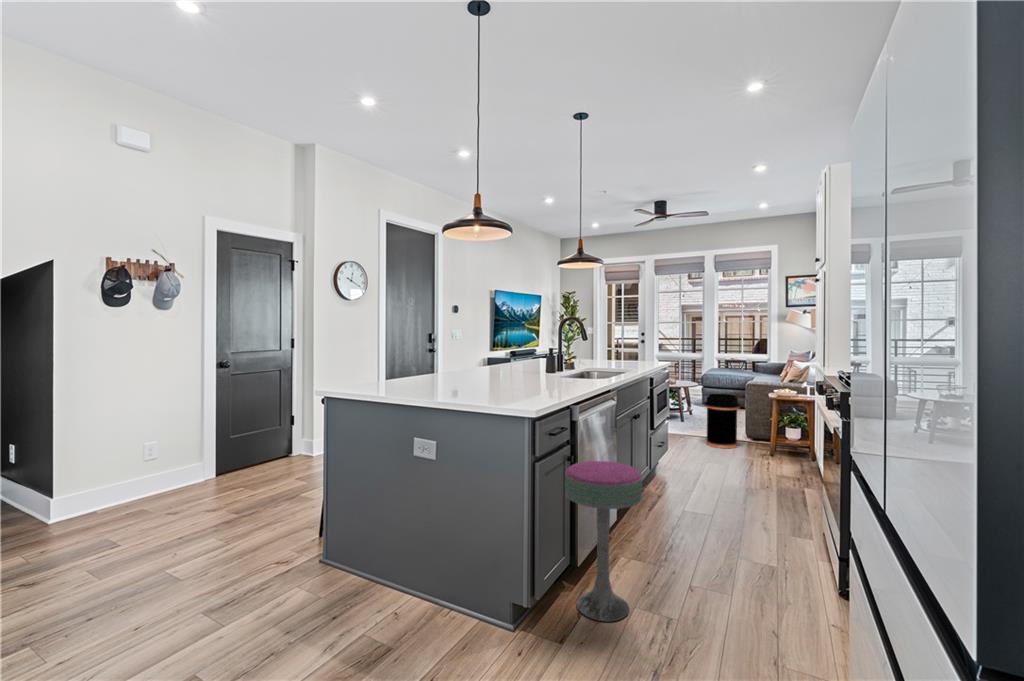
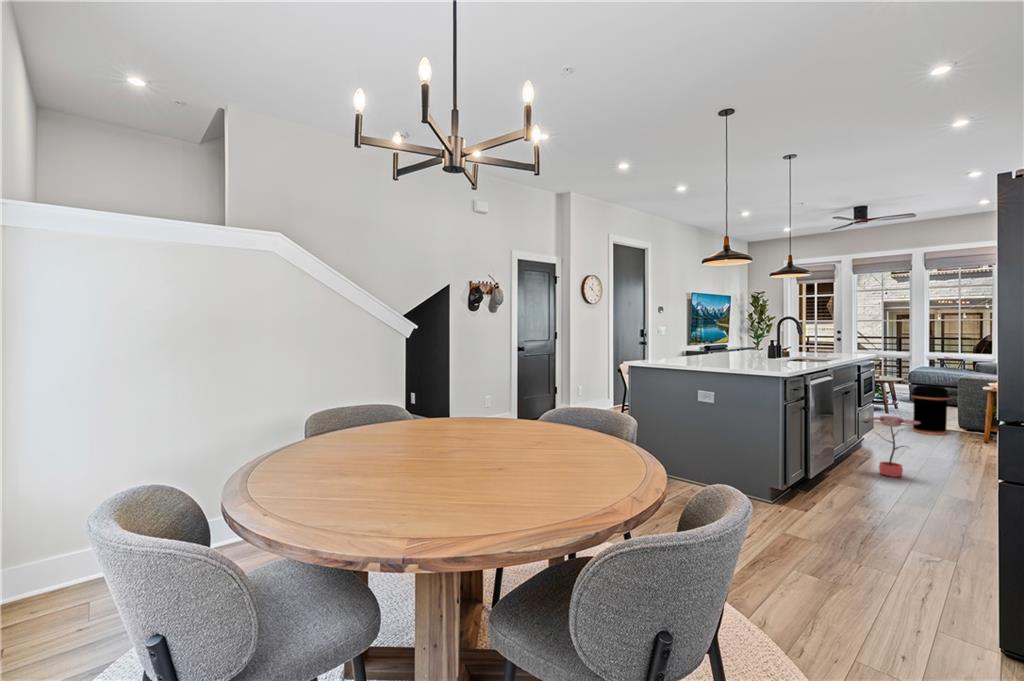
potted plant: none [653,446,714,525] -> present [865,416,921,477]
bar stool: present [565,461,642,621] -> none [803,412,863,512]

